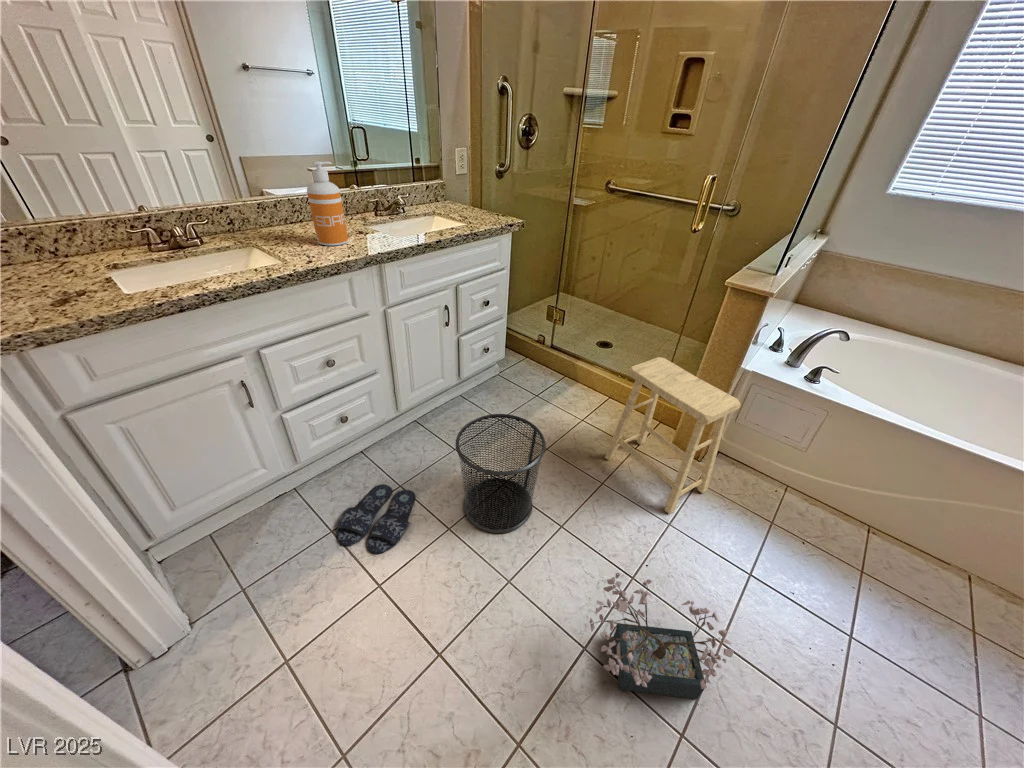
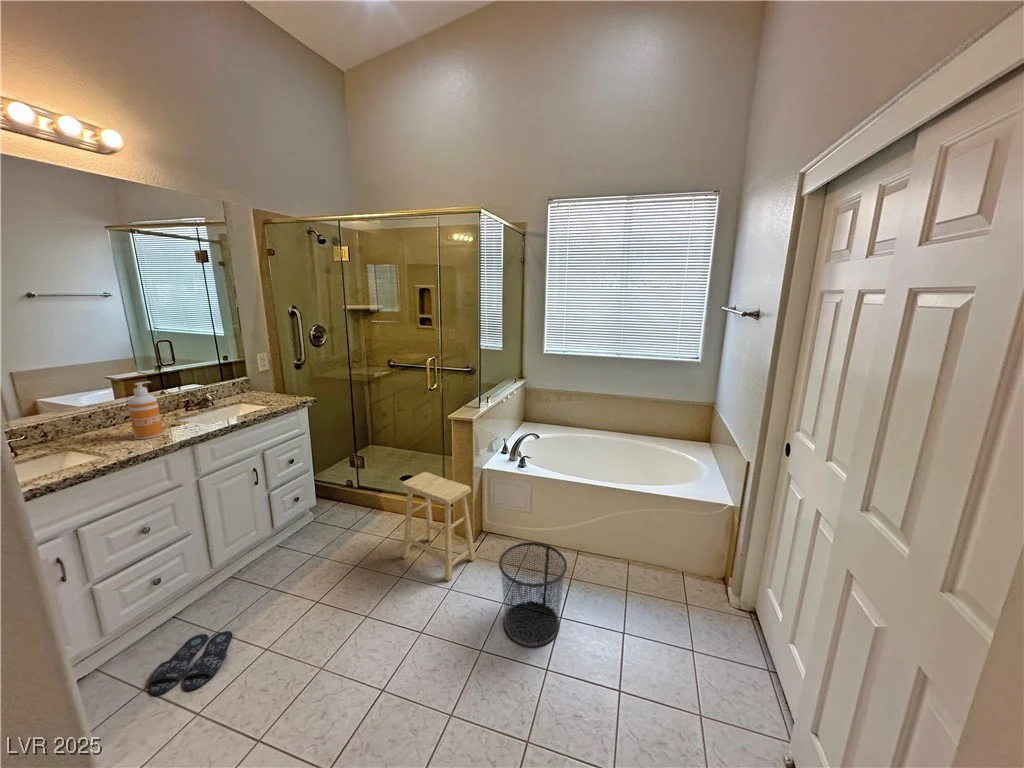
waste bin: present [455,414,546,533] -> present [499,542,567,646]
decorative plant: present [589,573,734,699] -> none [377,610,472,703]

